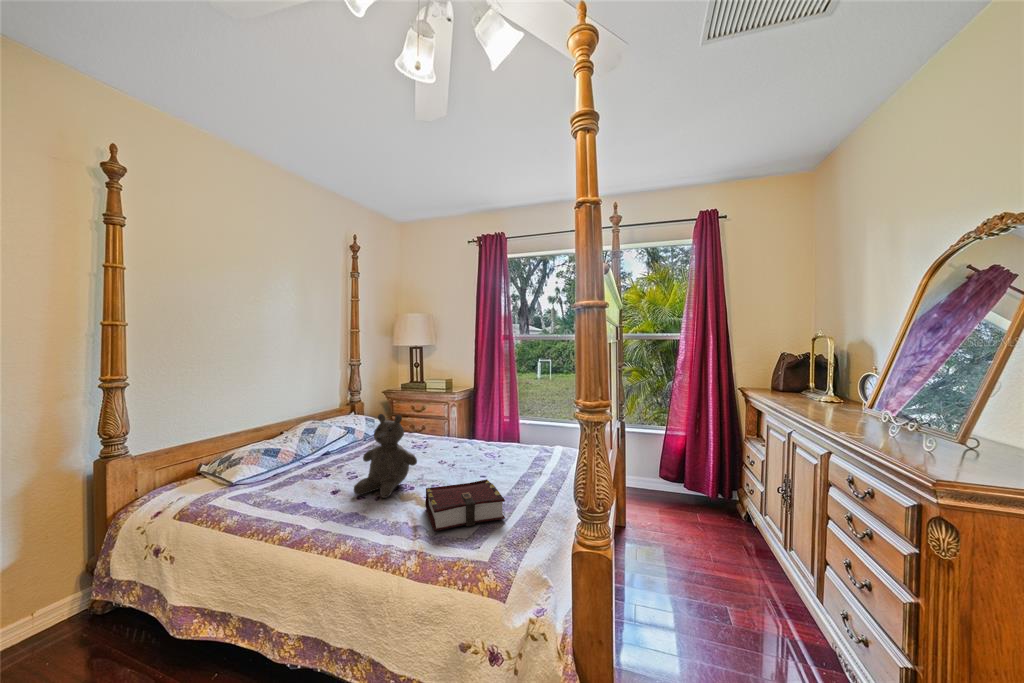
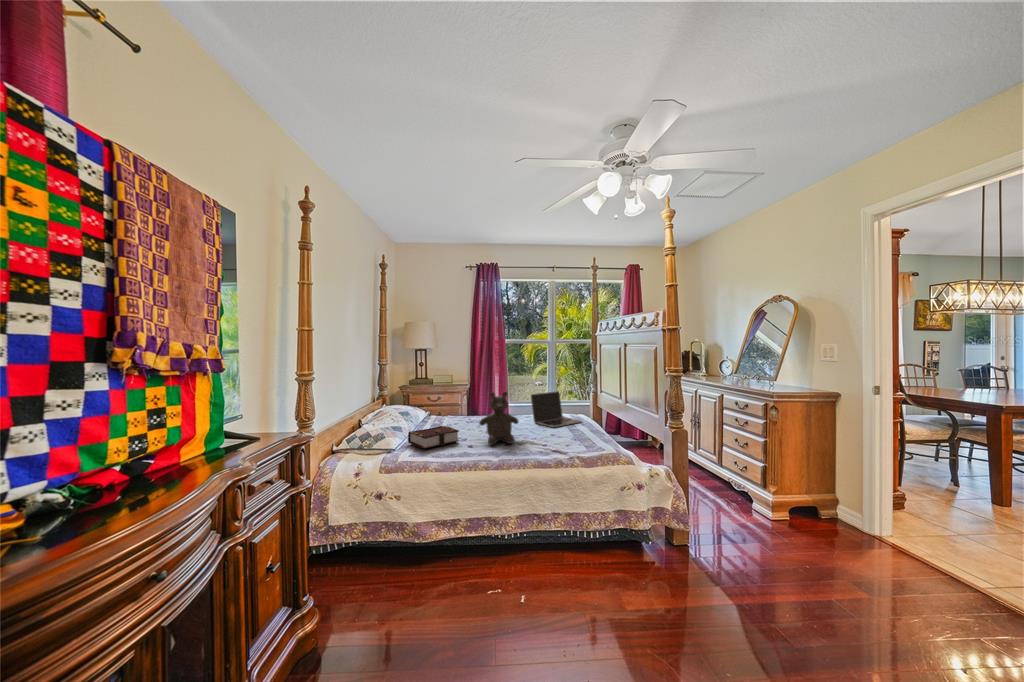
laptop: none [488,414,558,473] -> present [531,391,581,427]
book: present [425,479,505,532] -> present [408,426,459,449]

